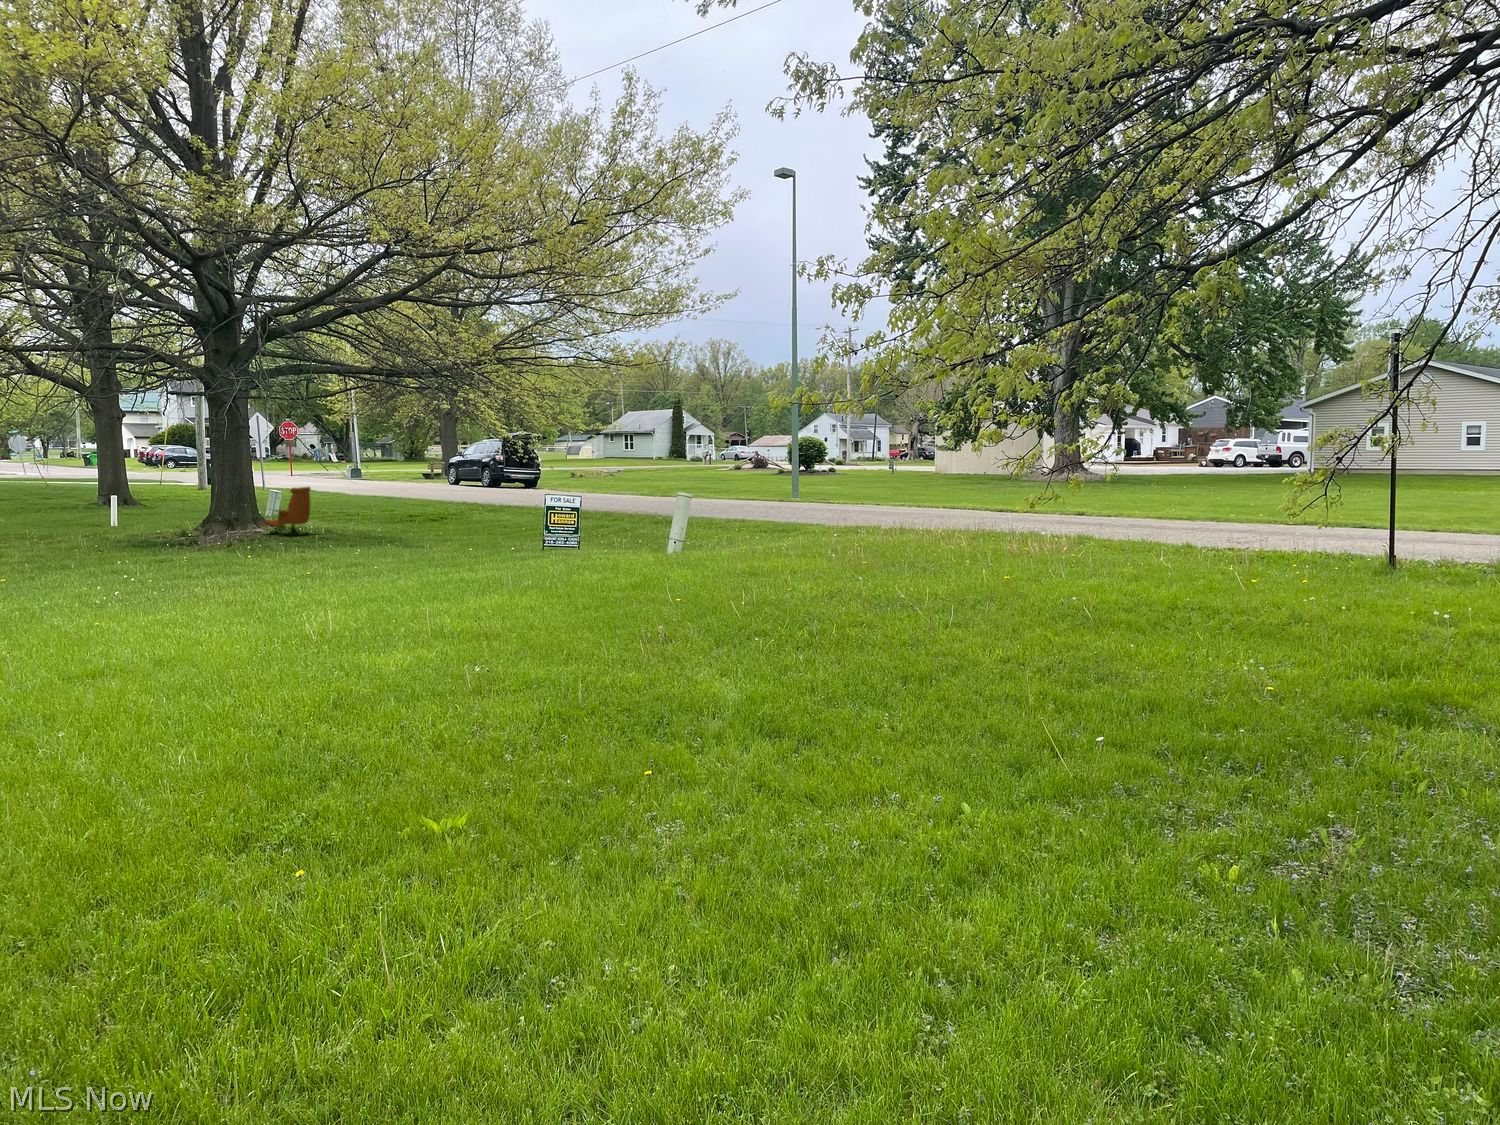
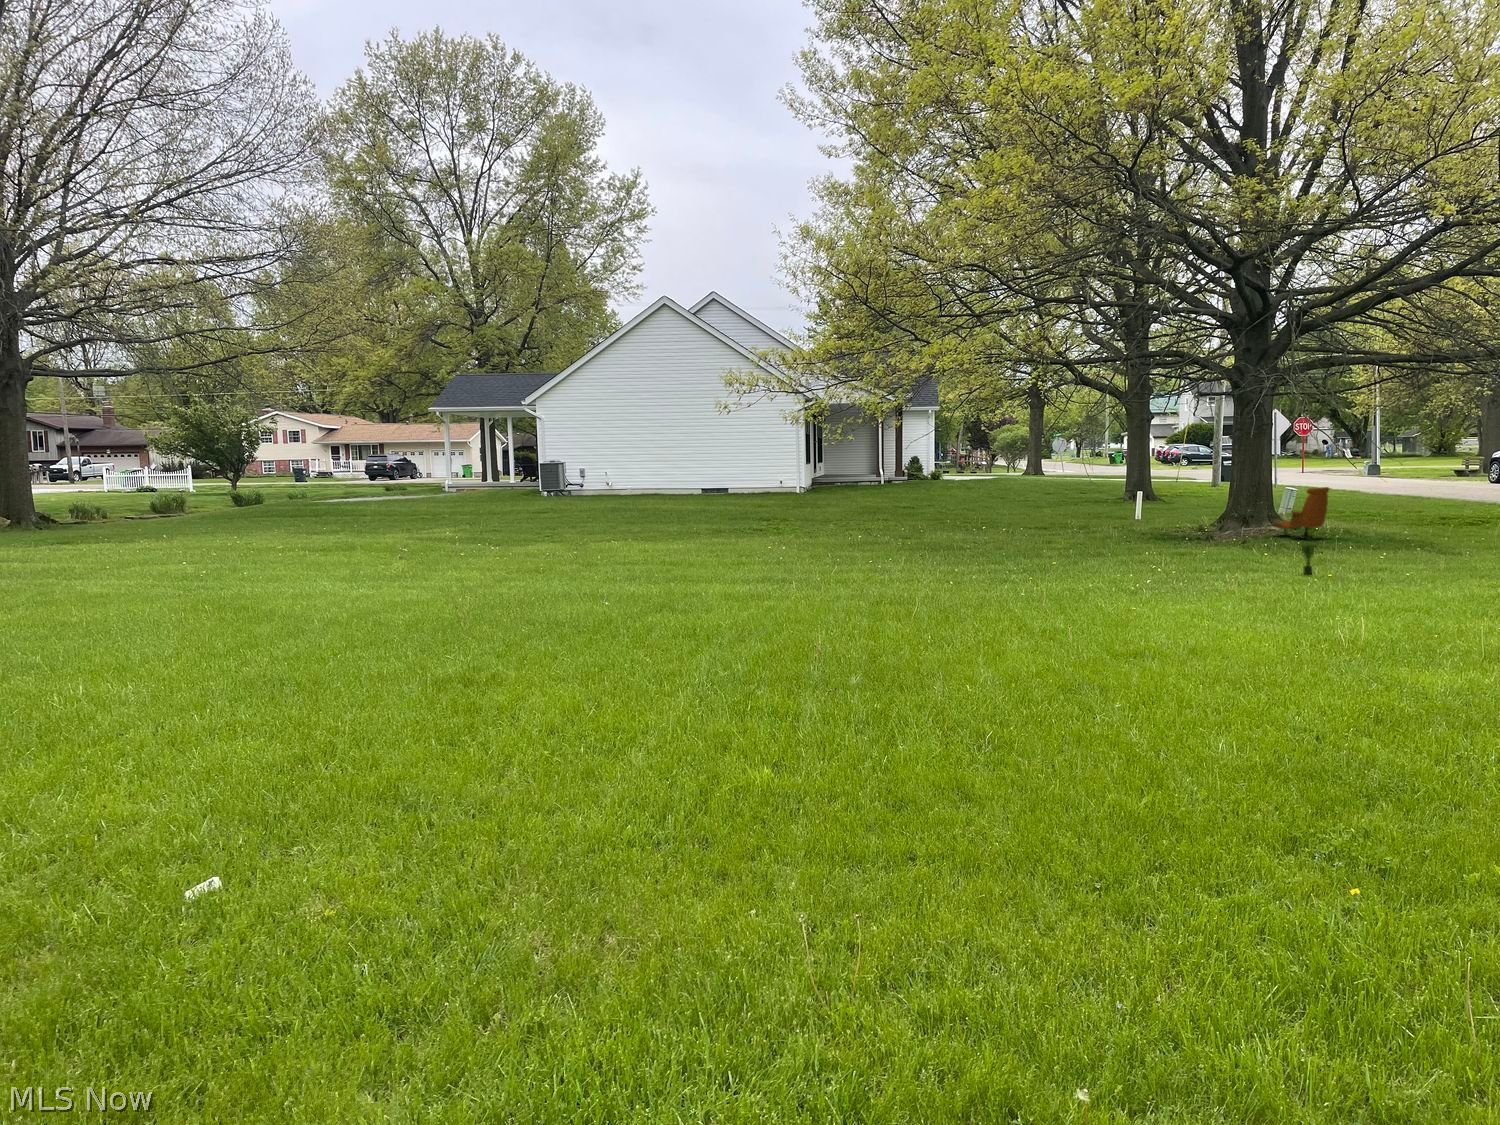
potted plant: none [281,533,307,570] -> present [1300,540,1318,574]

